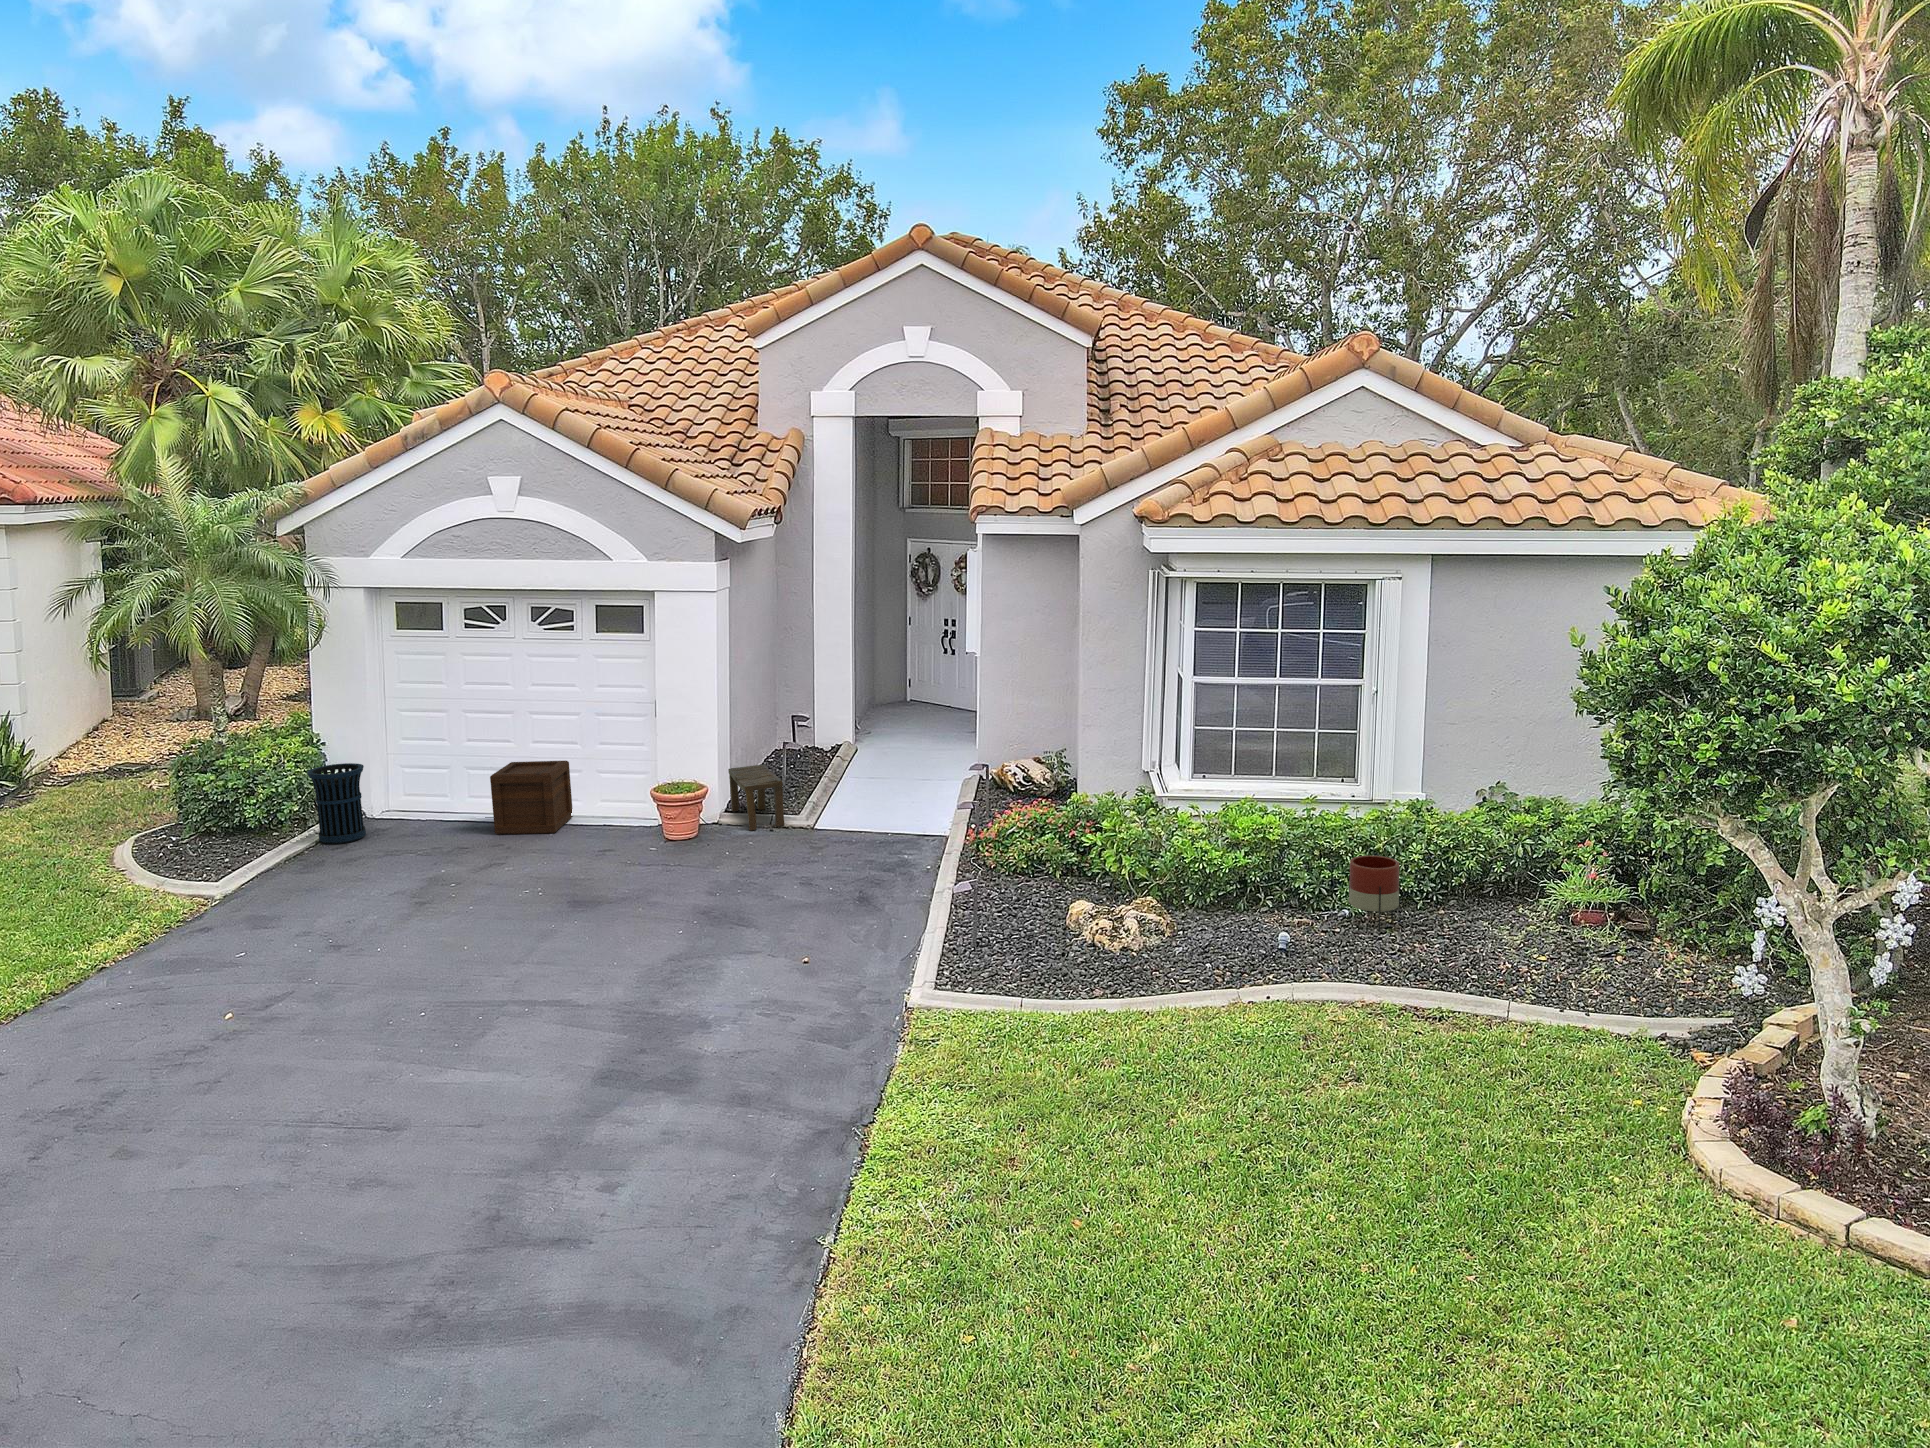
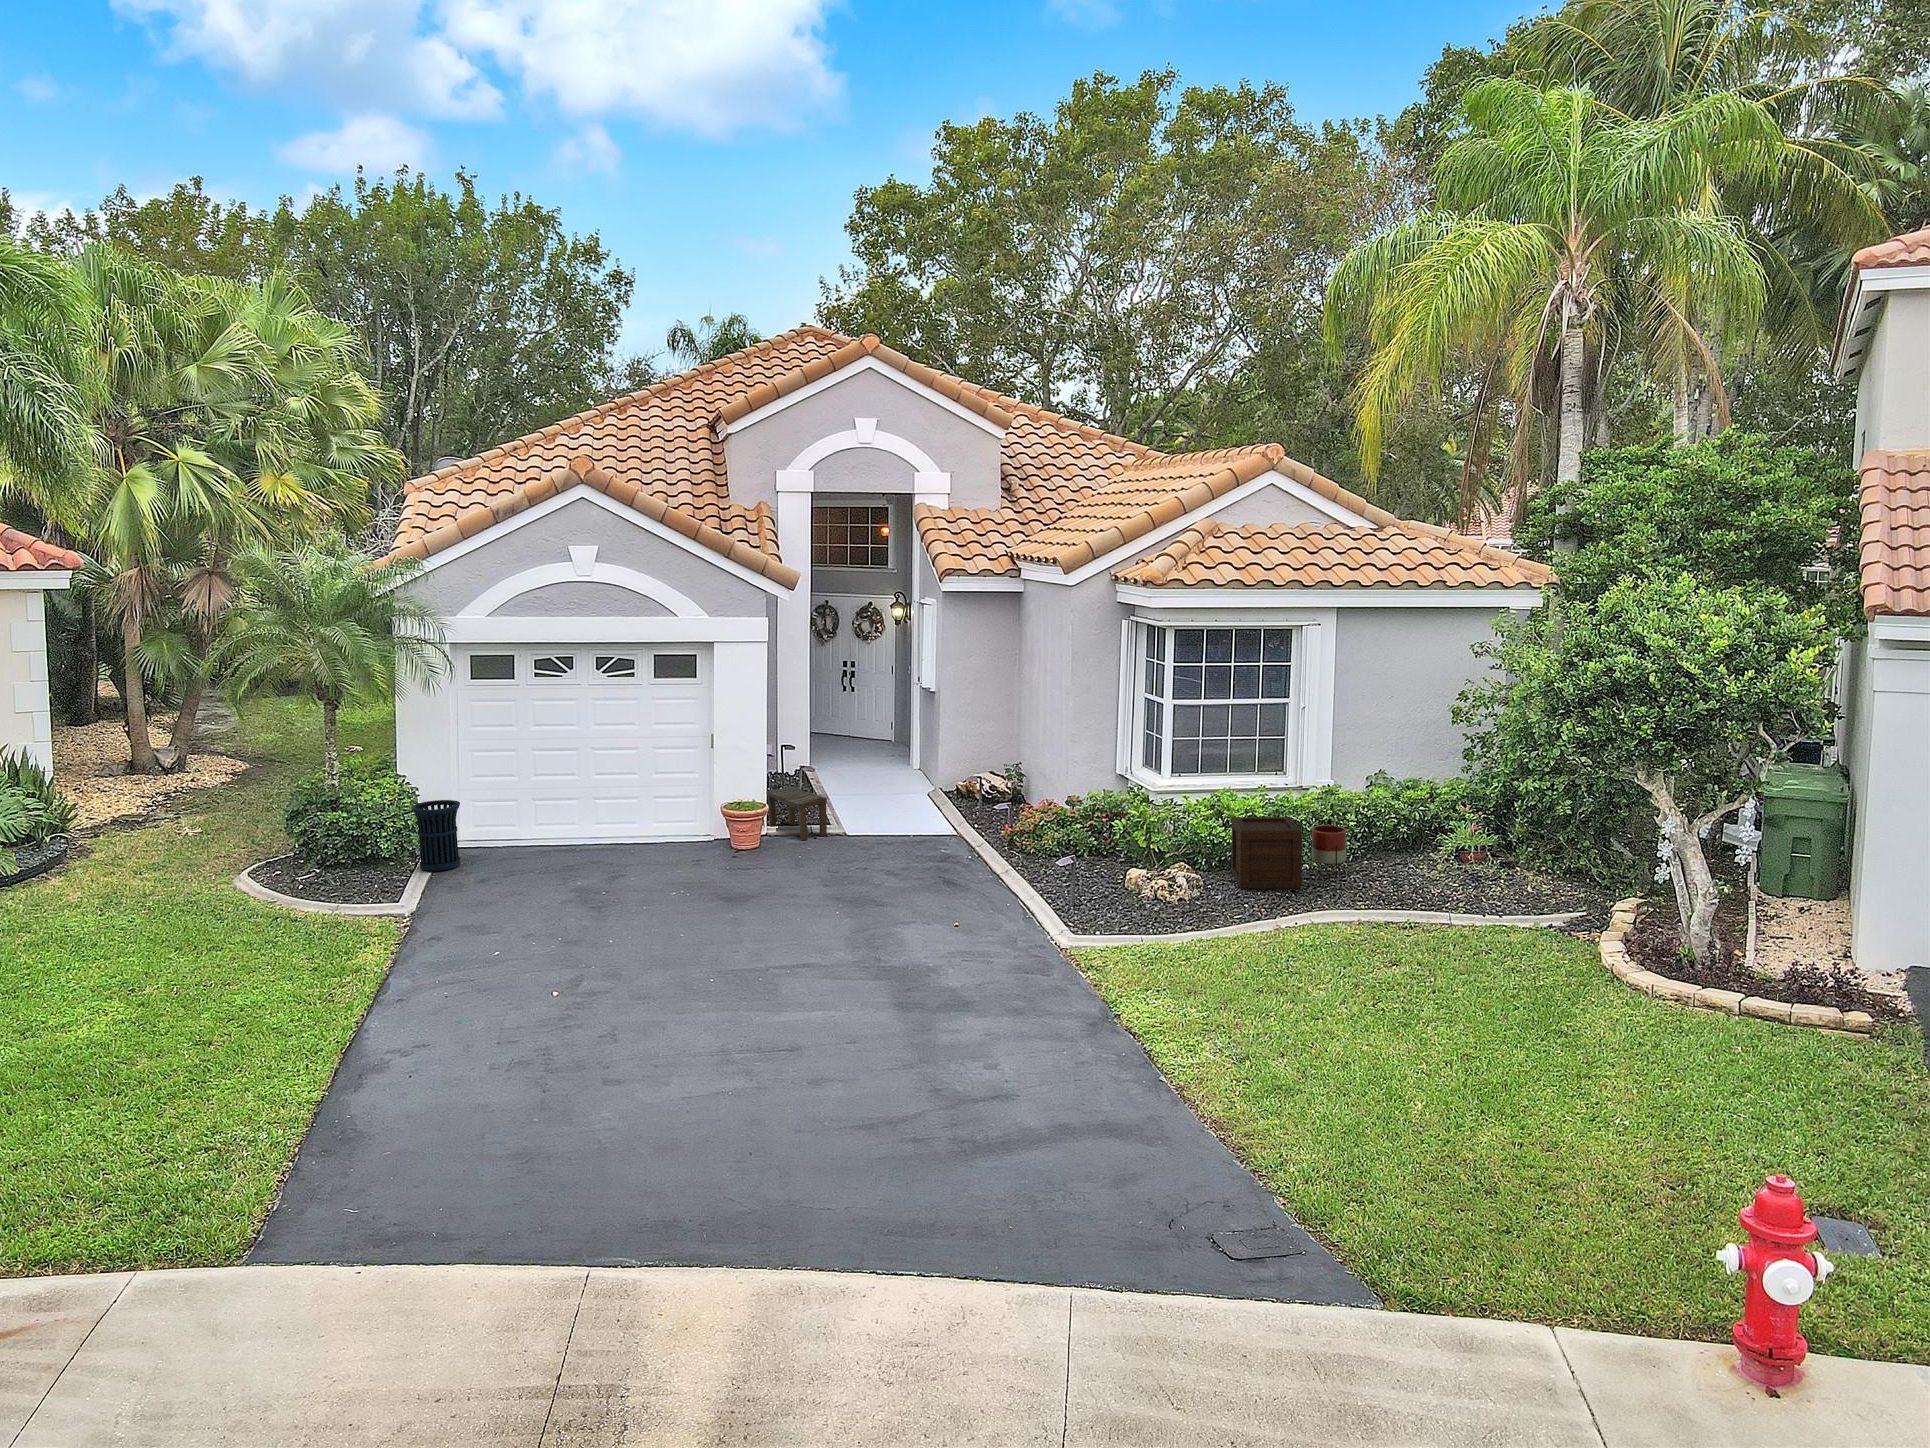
wooden crate: present [490,761,573,835] -> present [1231,817,1302,889]

